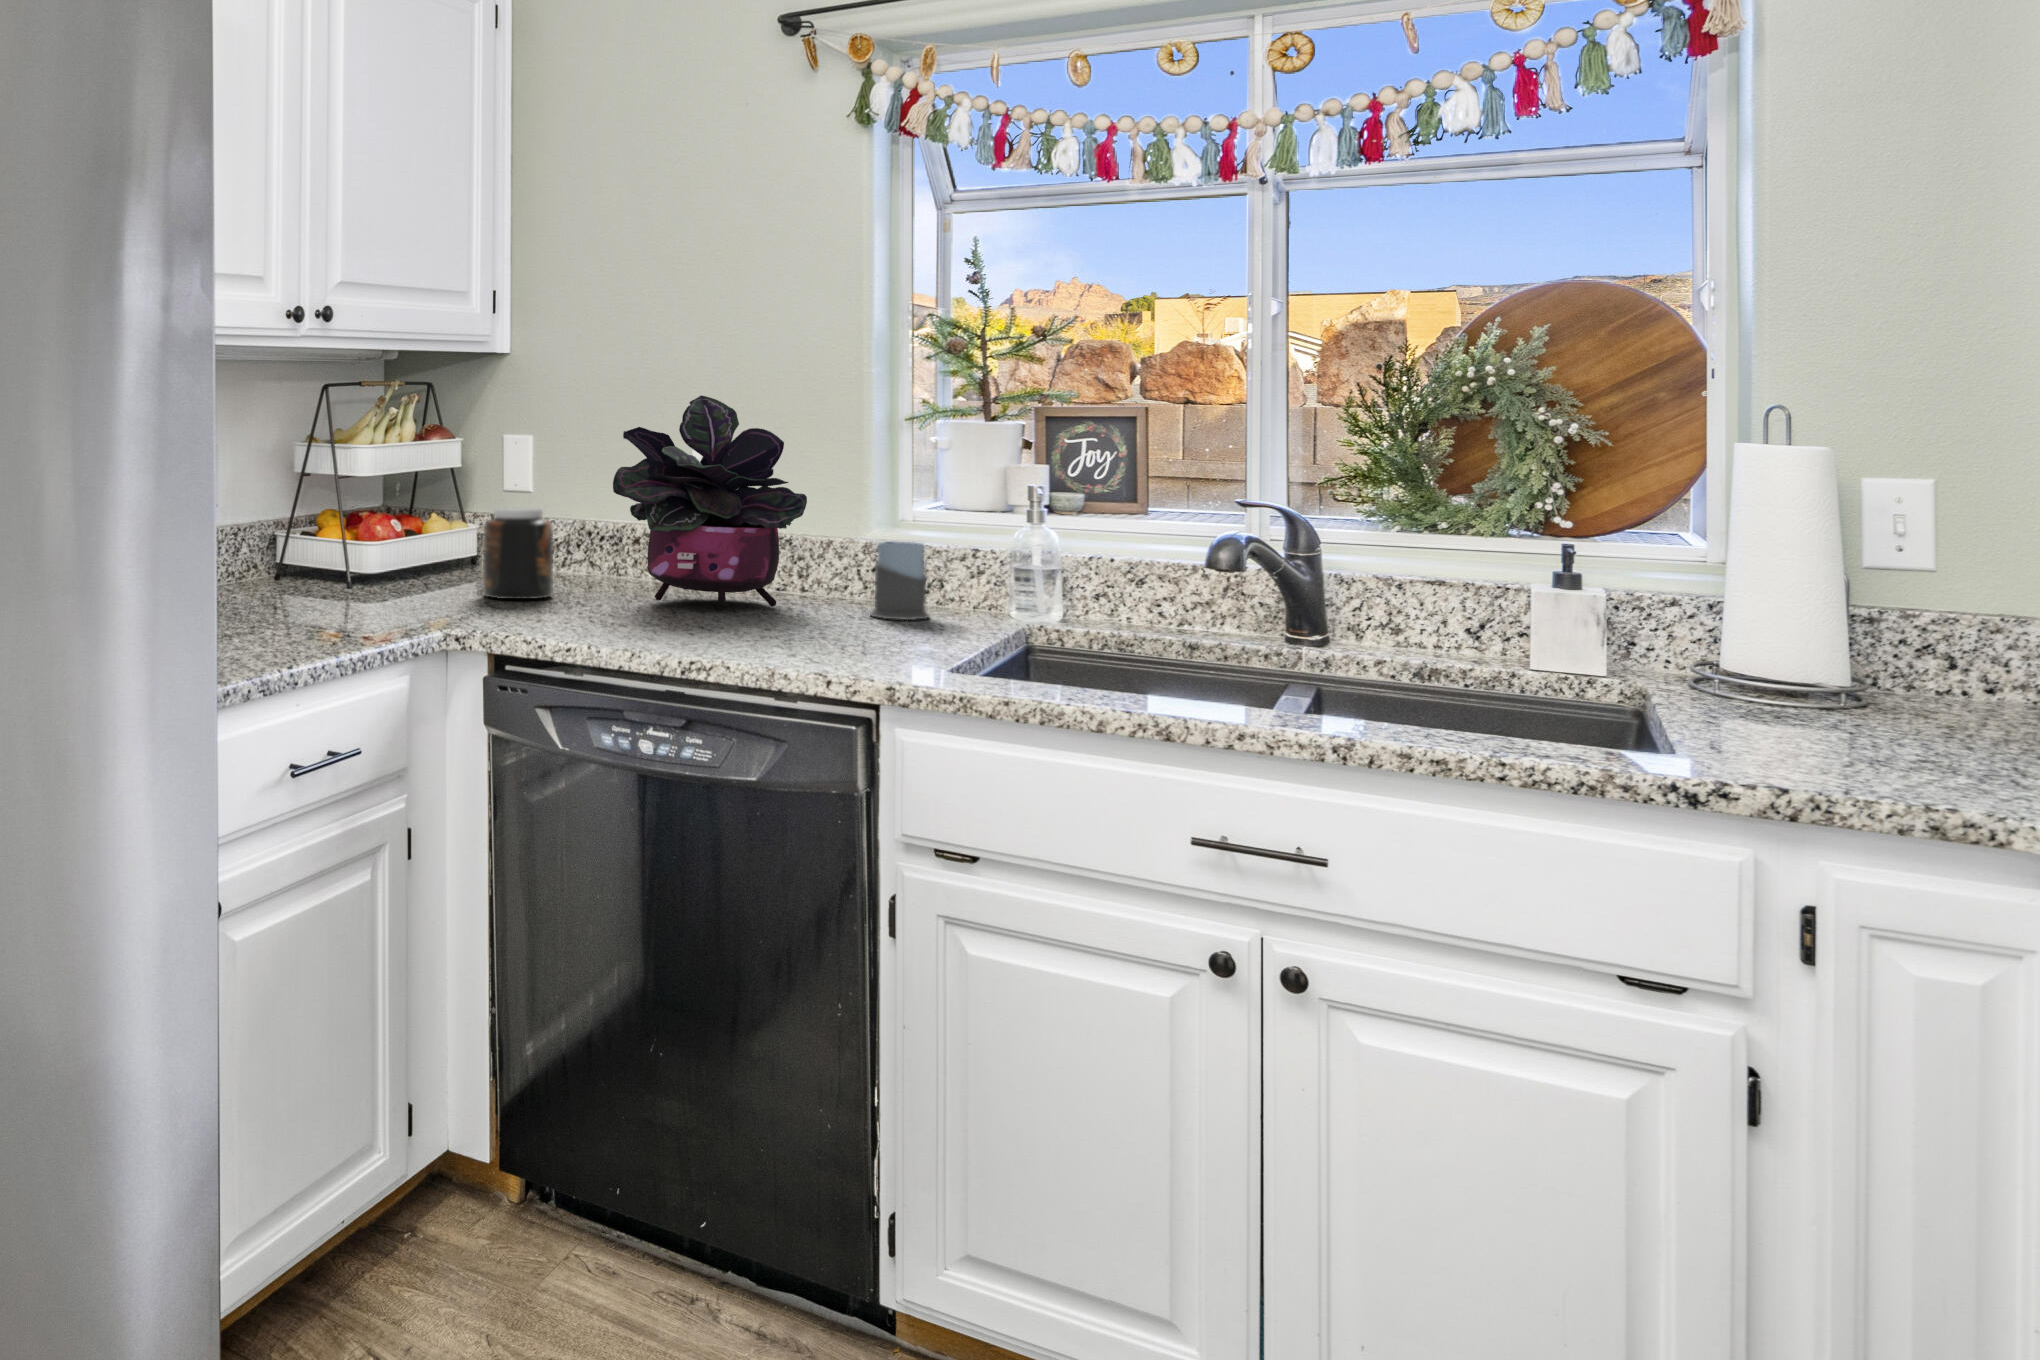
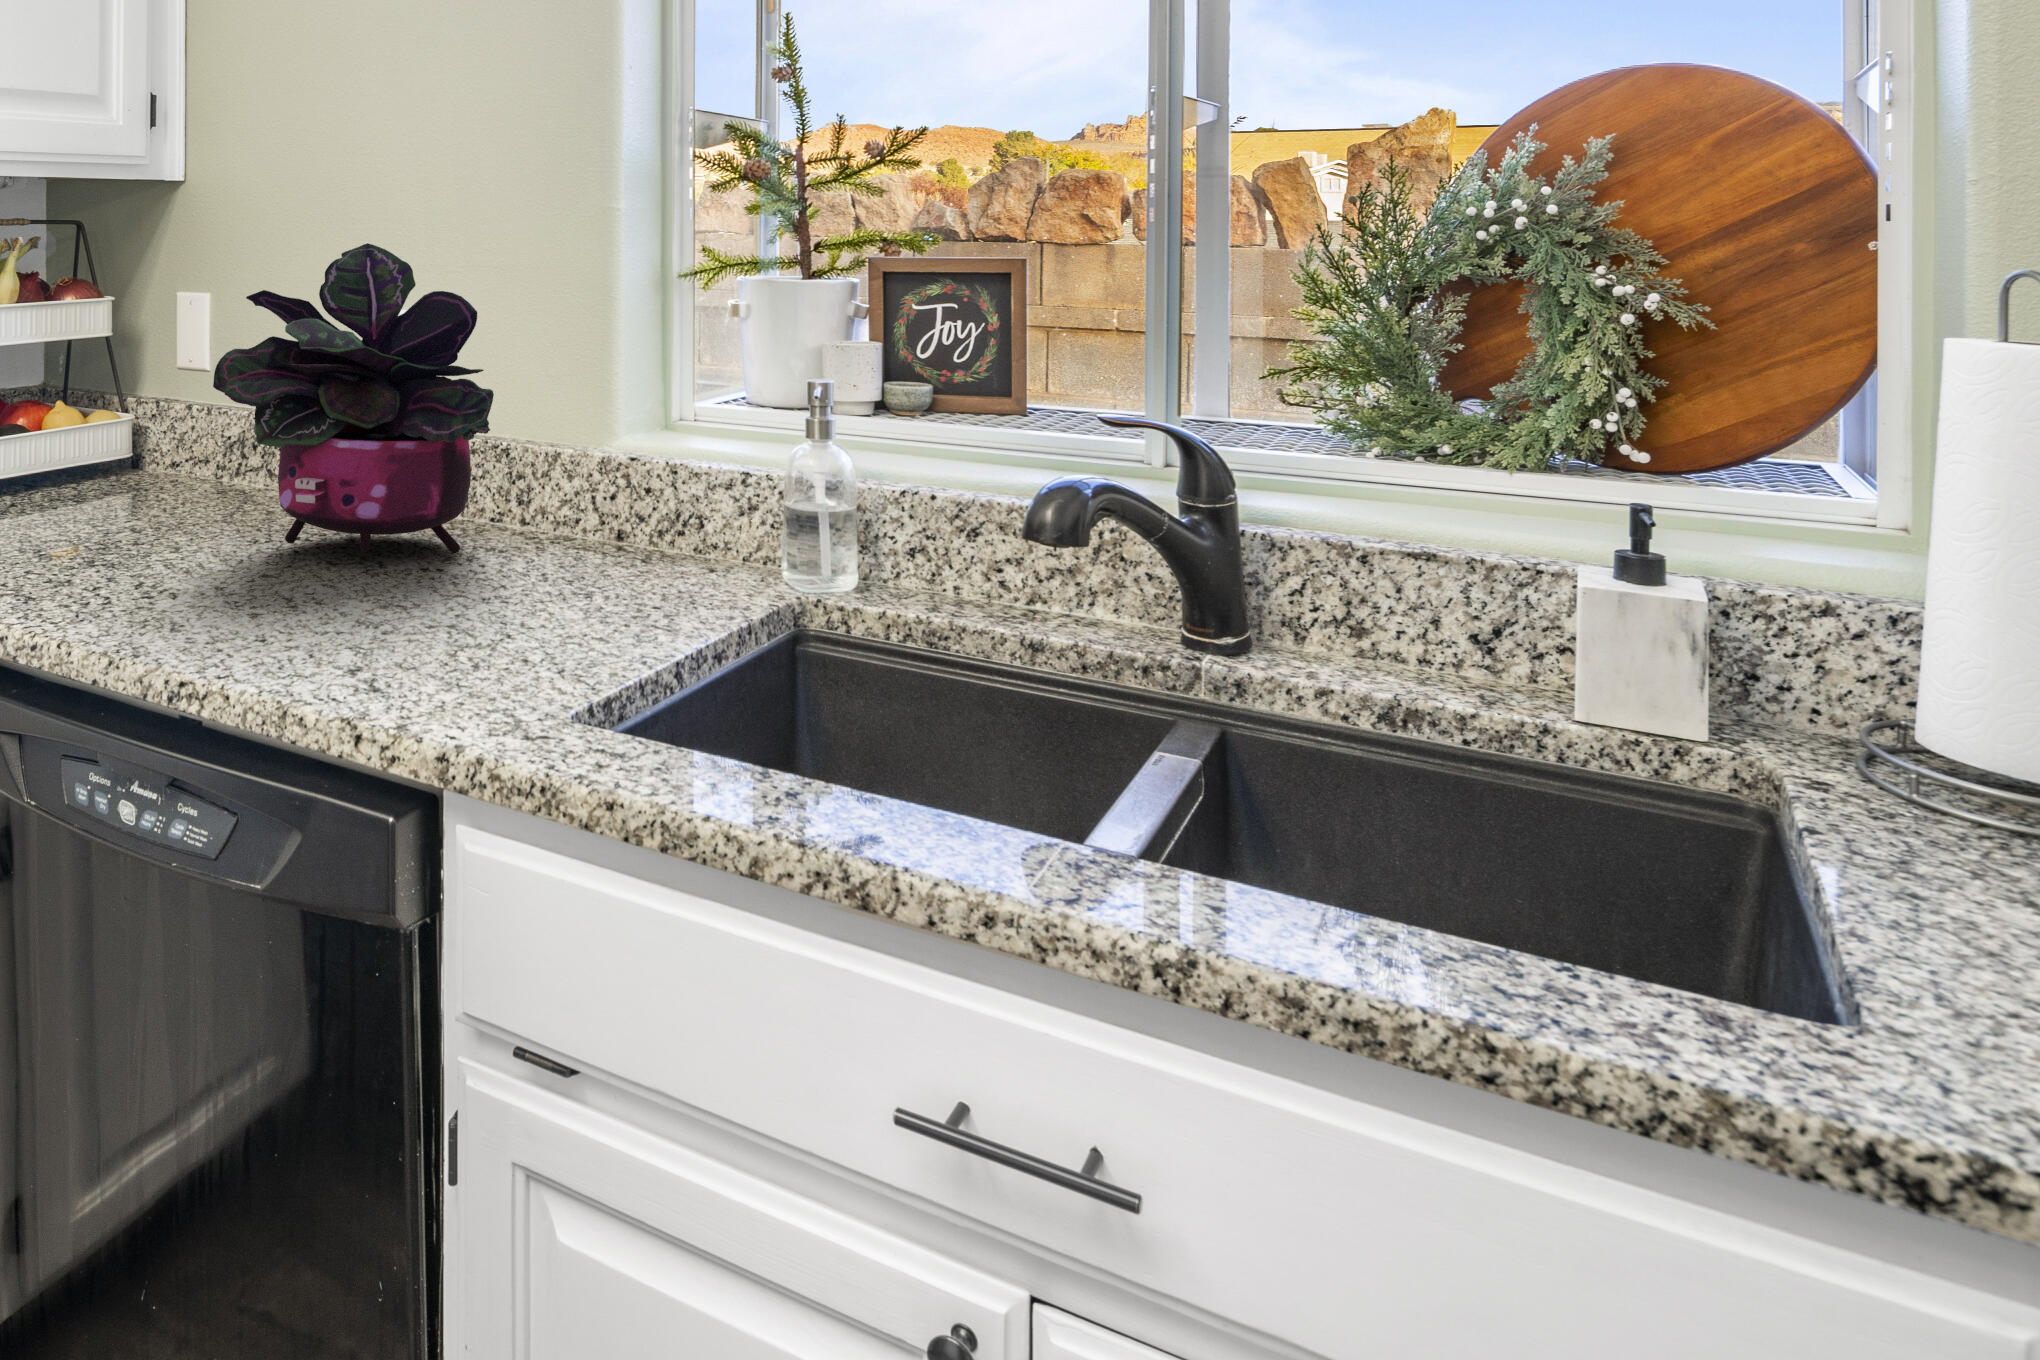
jar: present [483,508,553,599] -> none [60,404,164,539]
mug: present [871,542,942,620] -> none [581,462,688,583]

